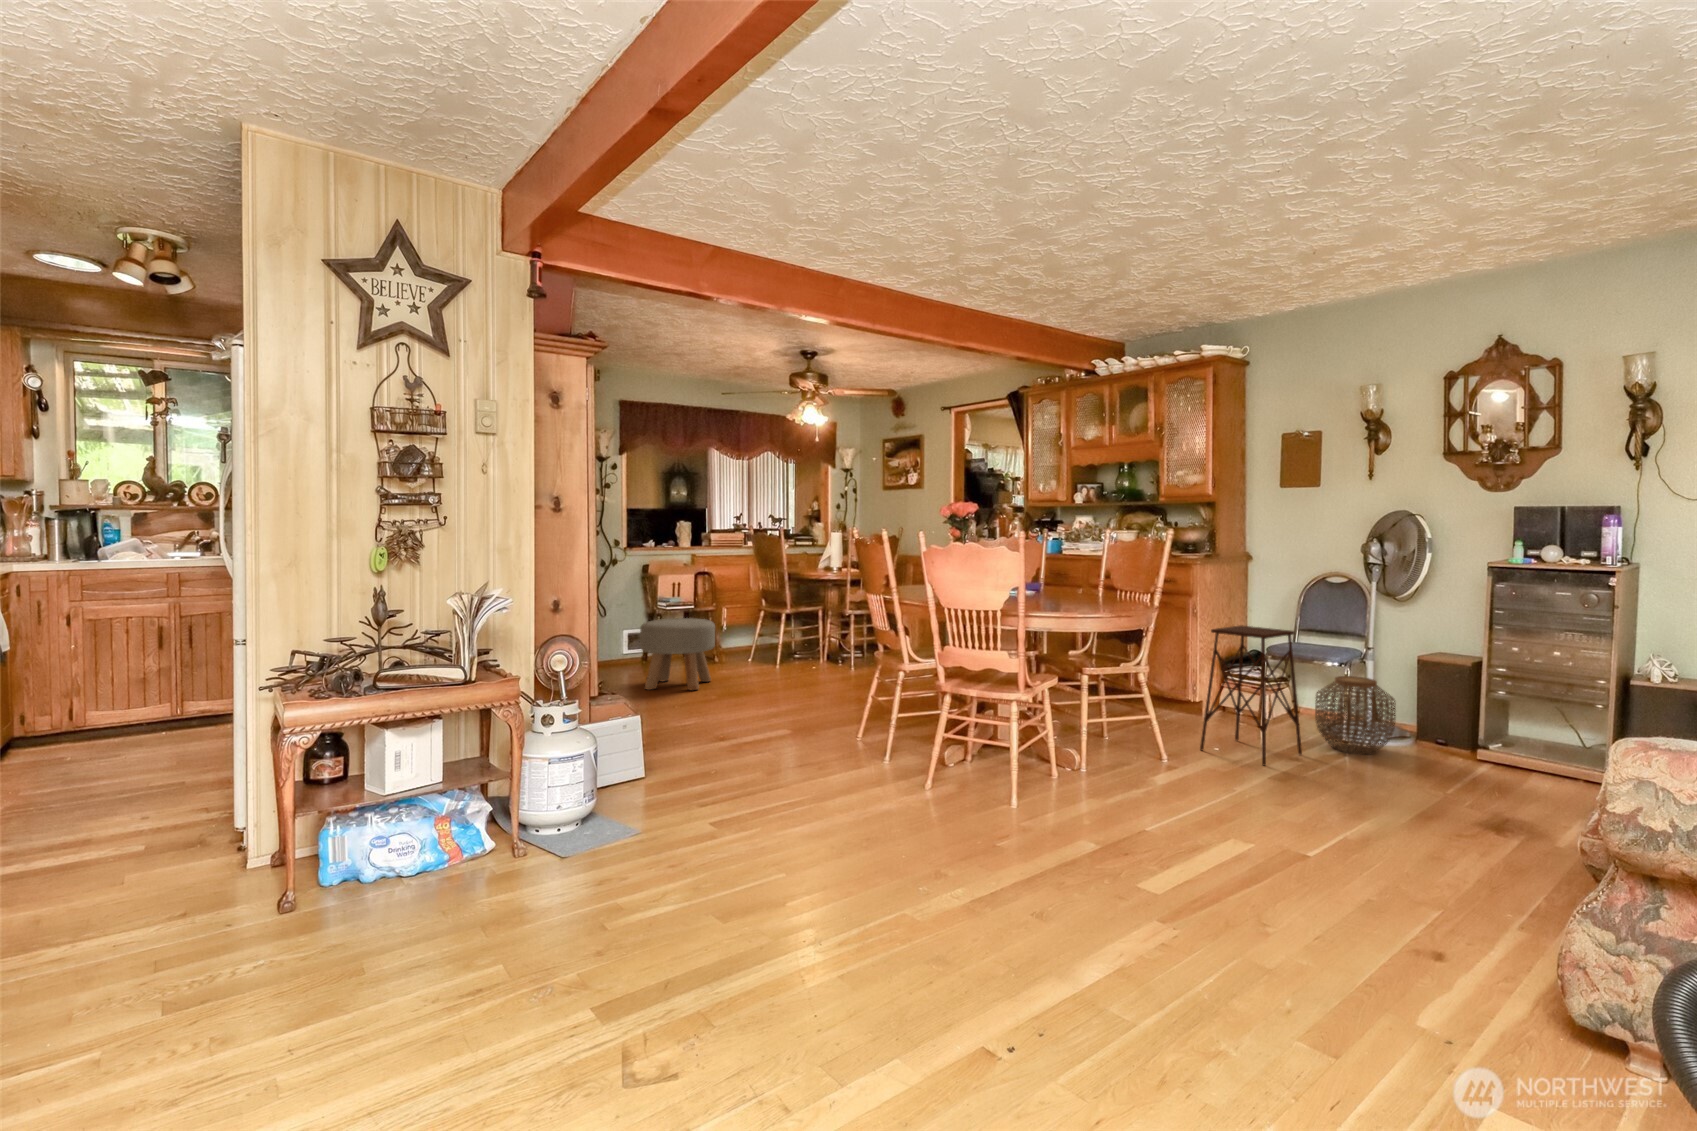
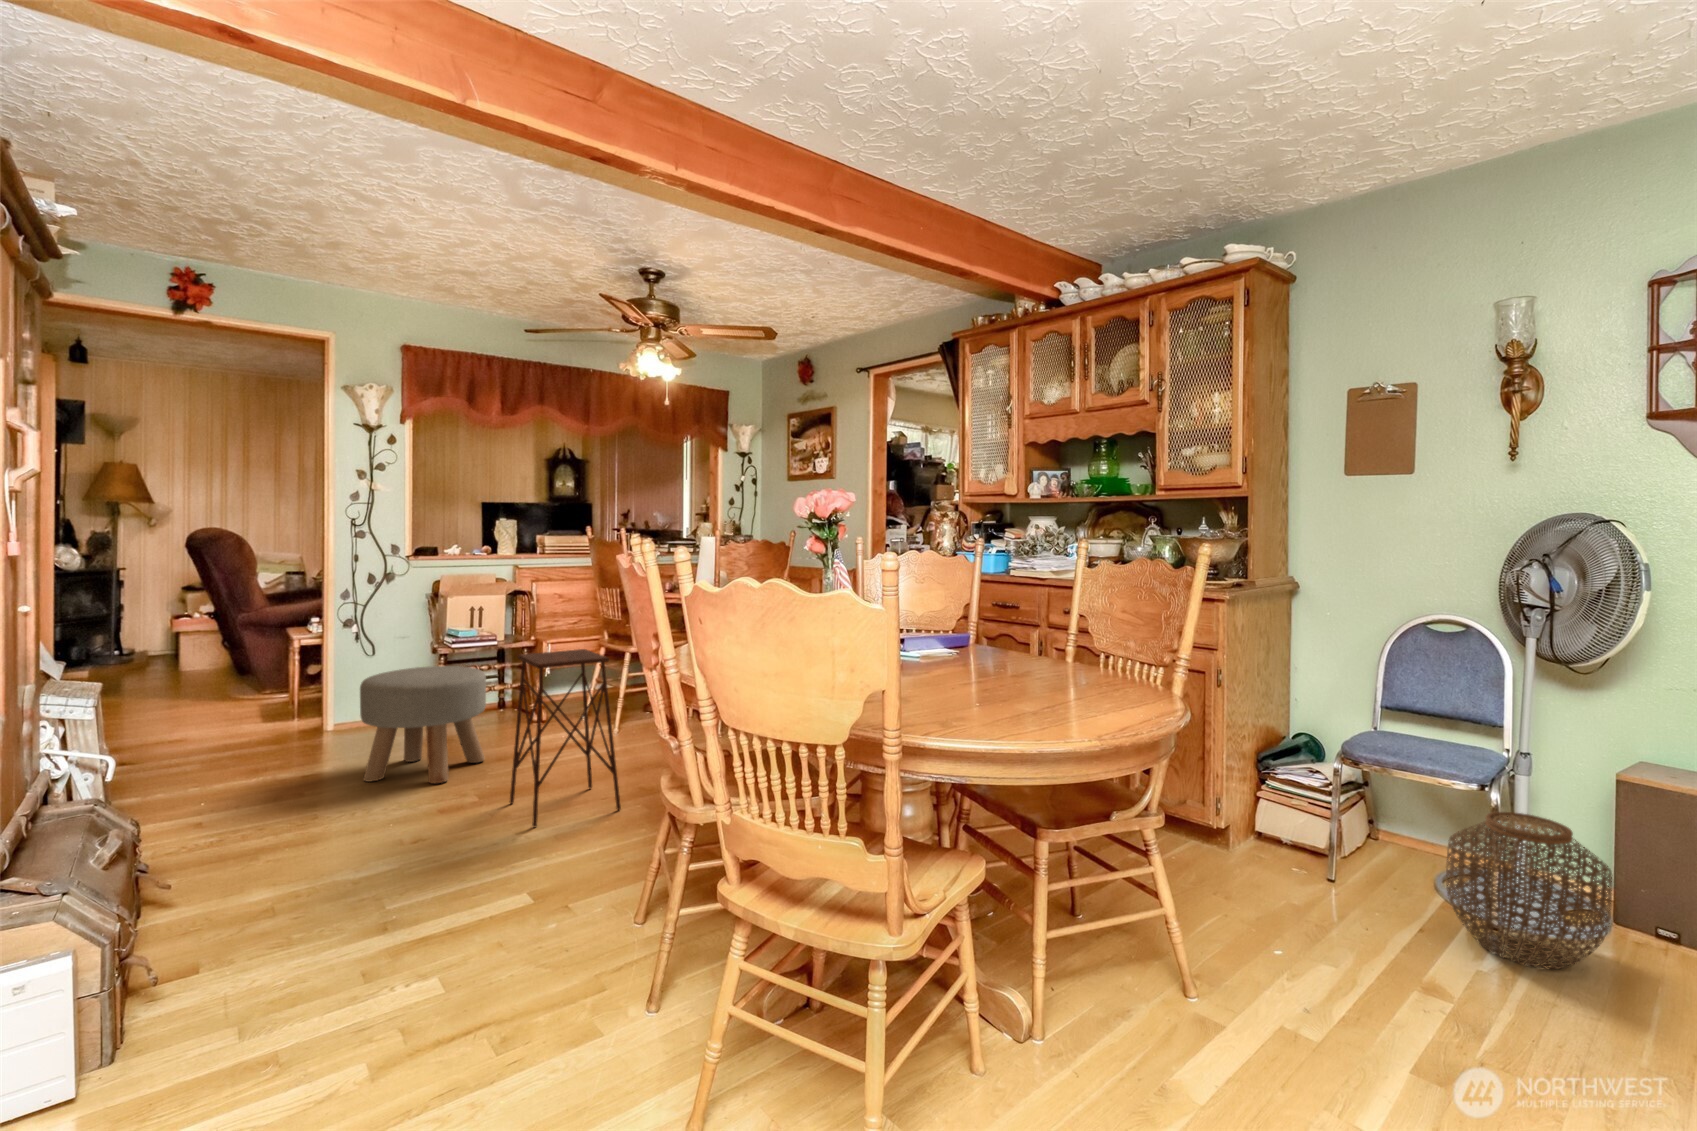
side table: present [1200,625,1302,765] -> present [510,649,621,827]

